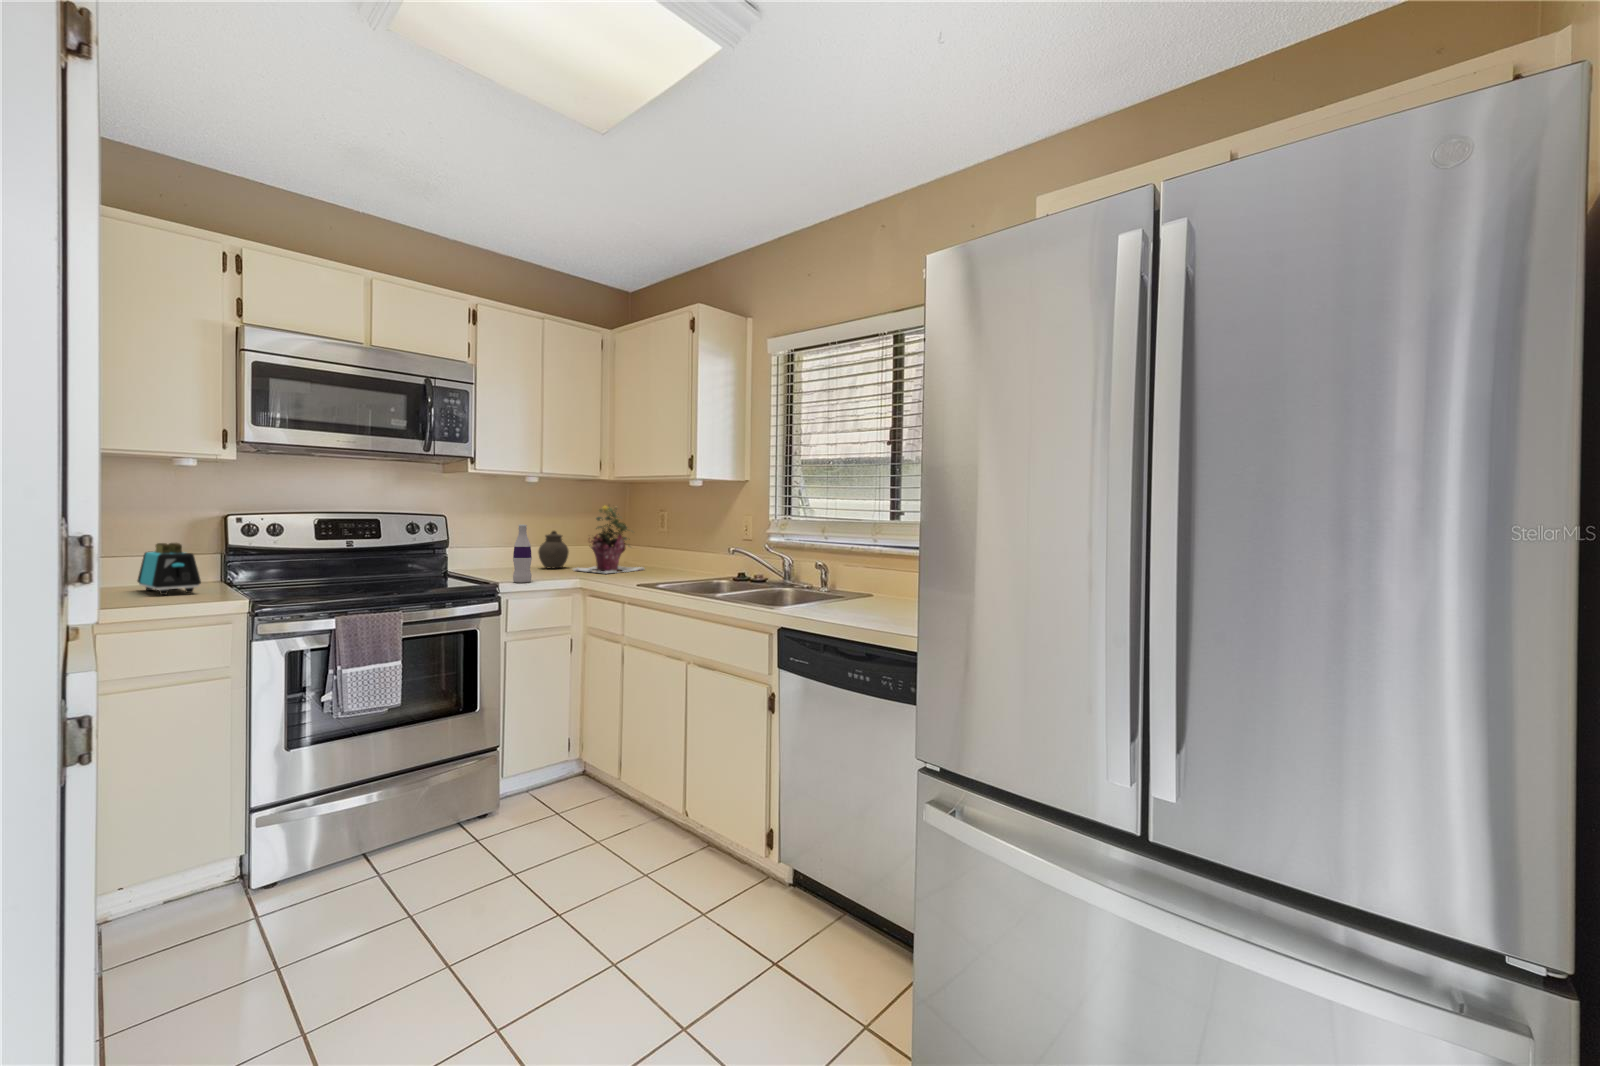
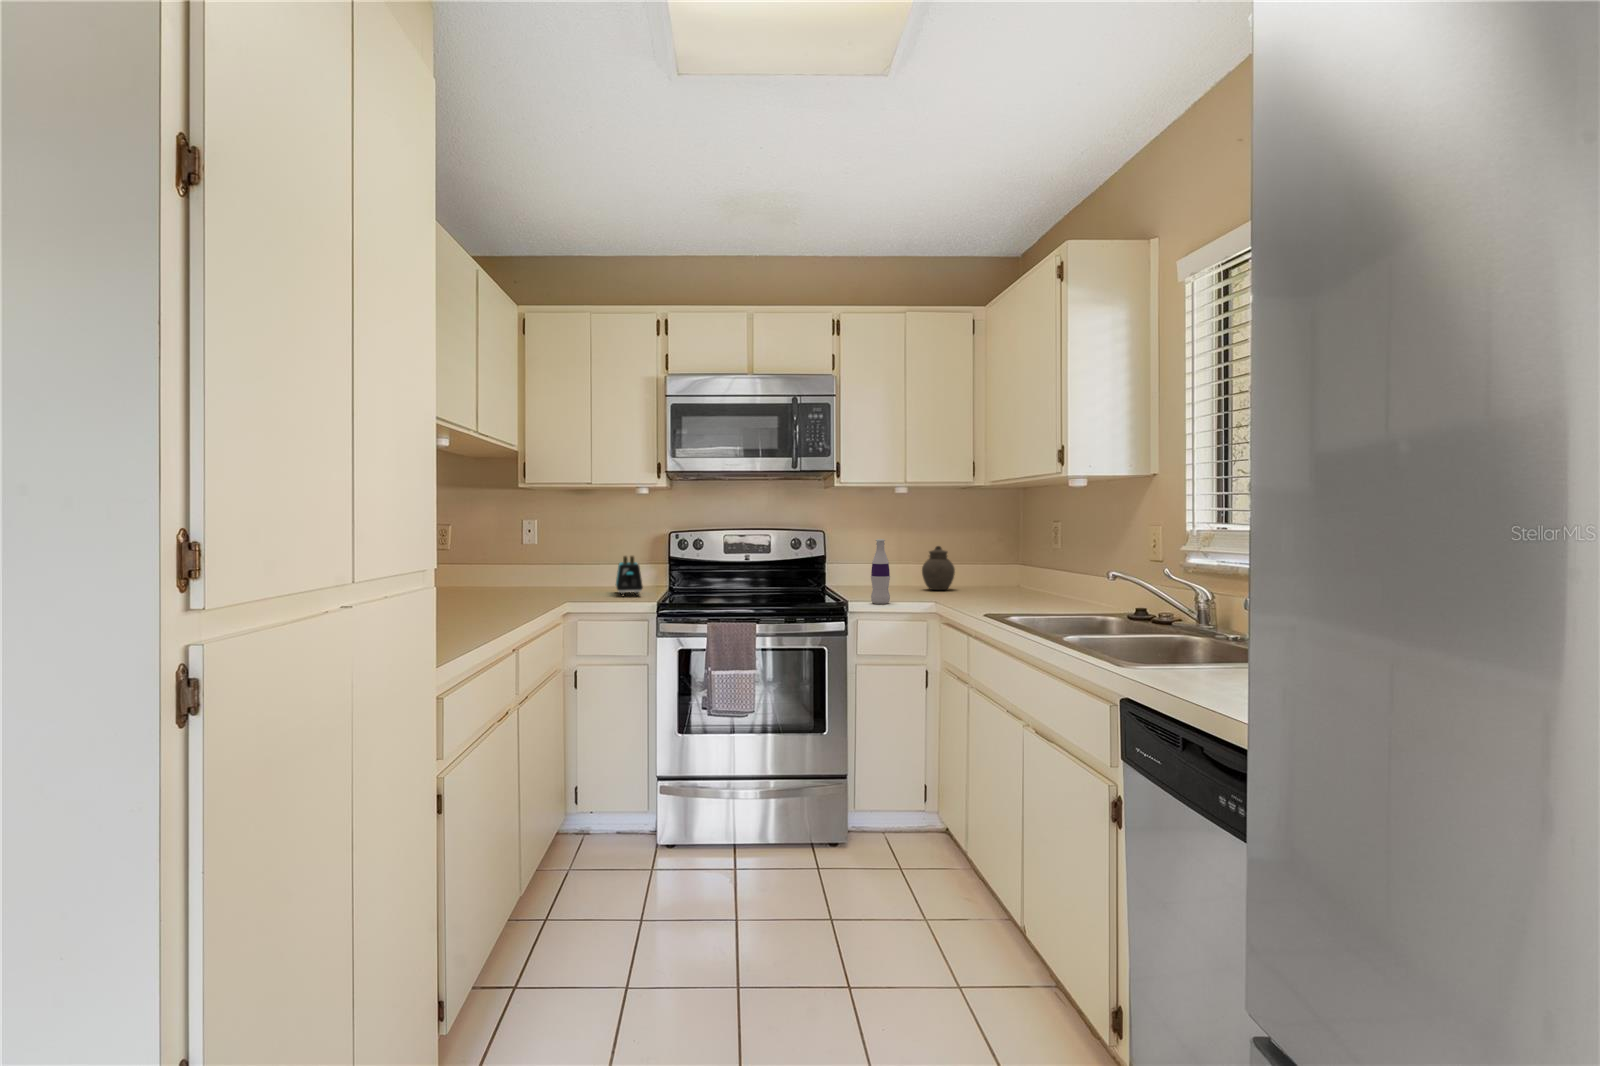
potted plant: present [573,506,644,574] -> none [952,512,1039,599]

